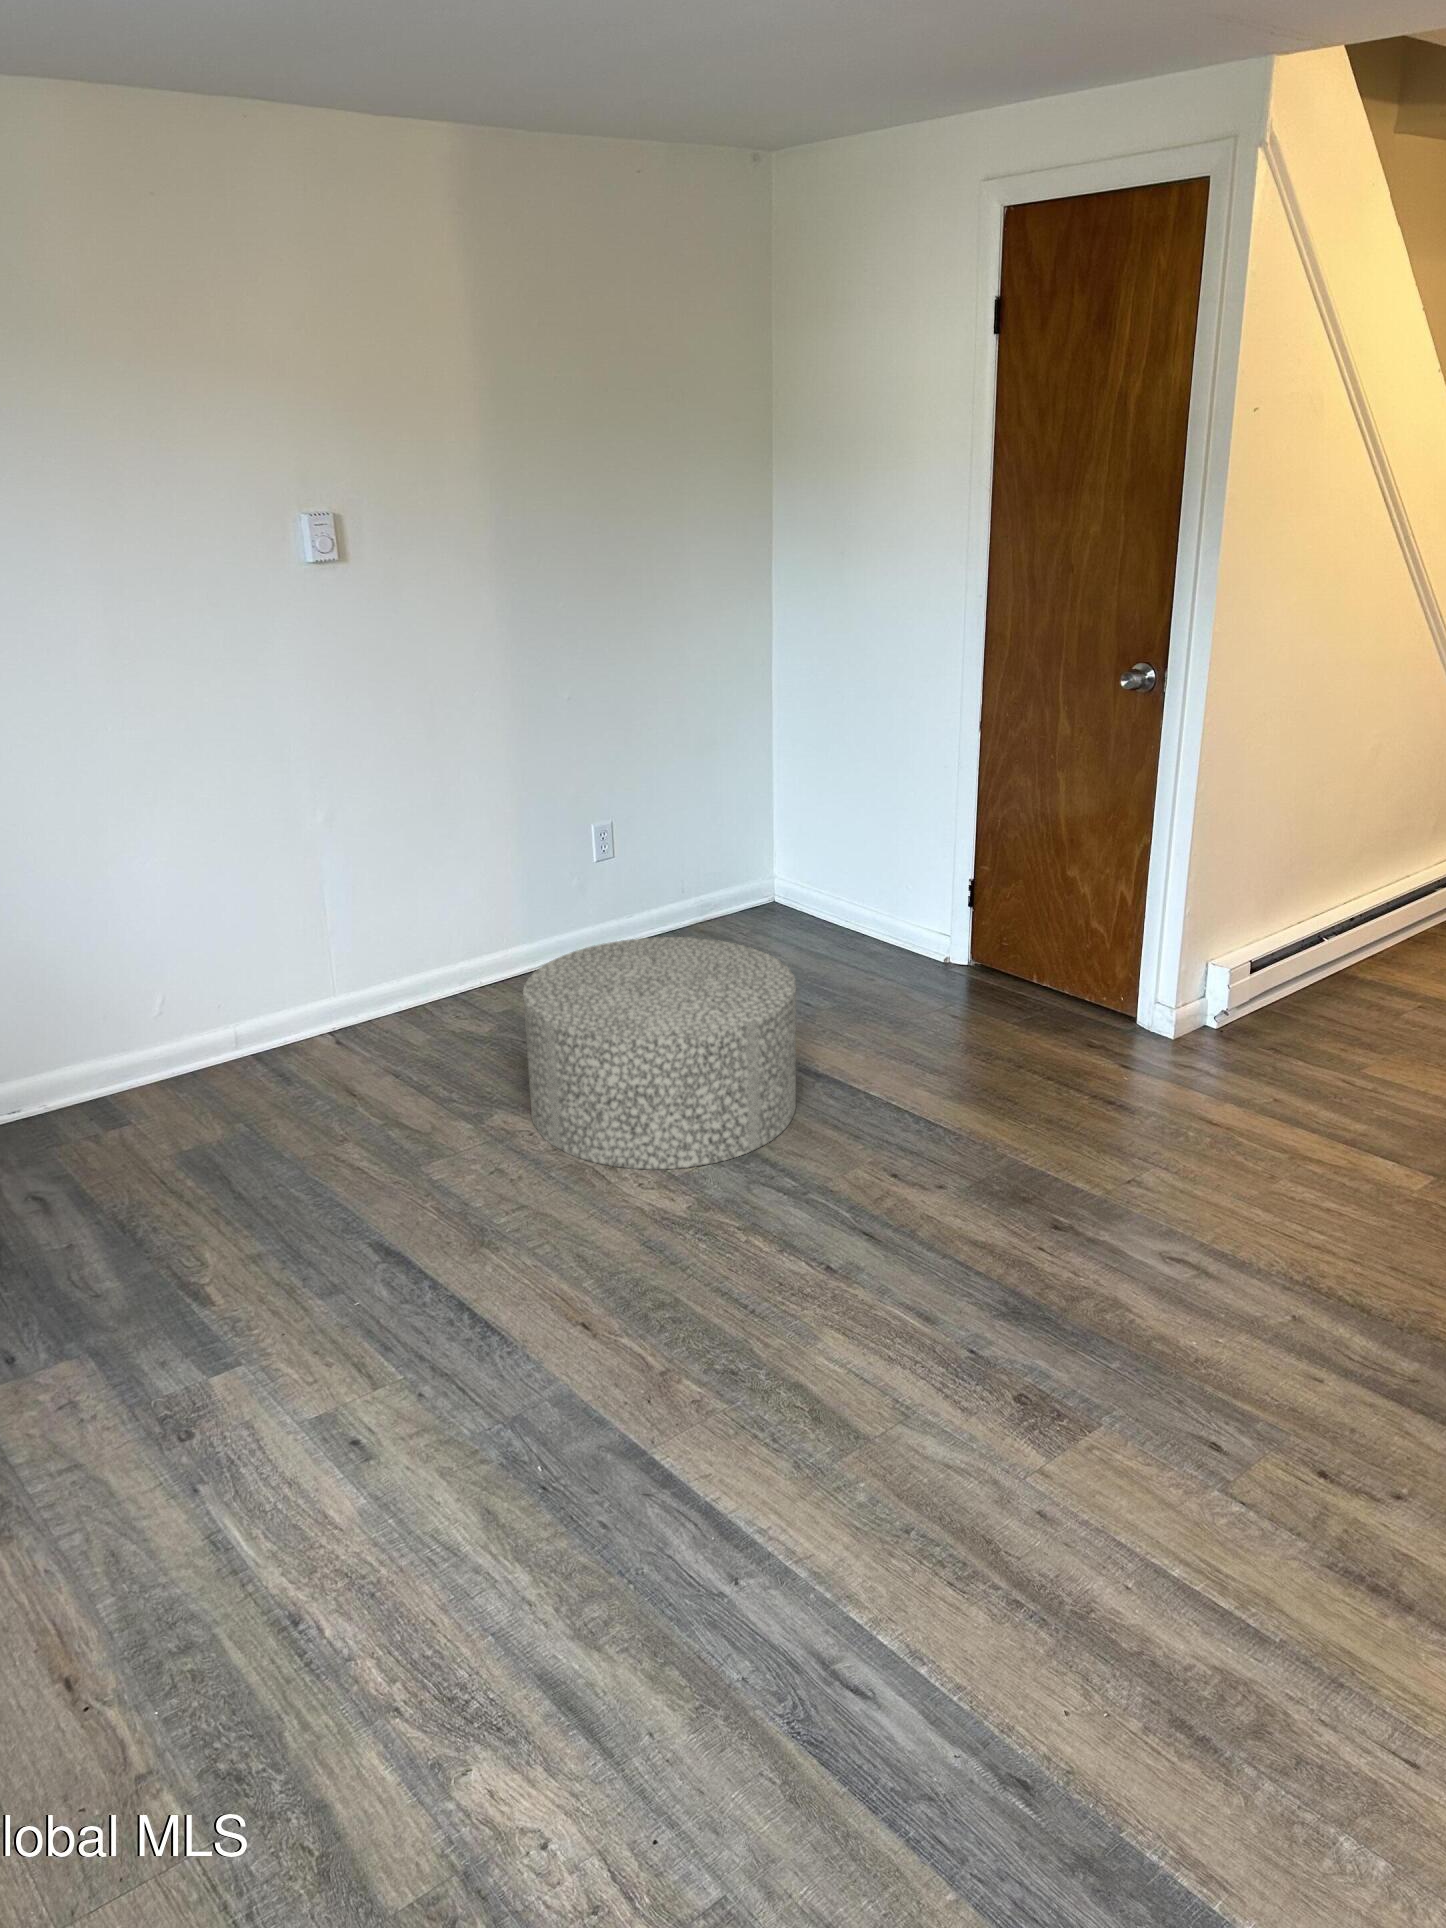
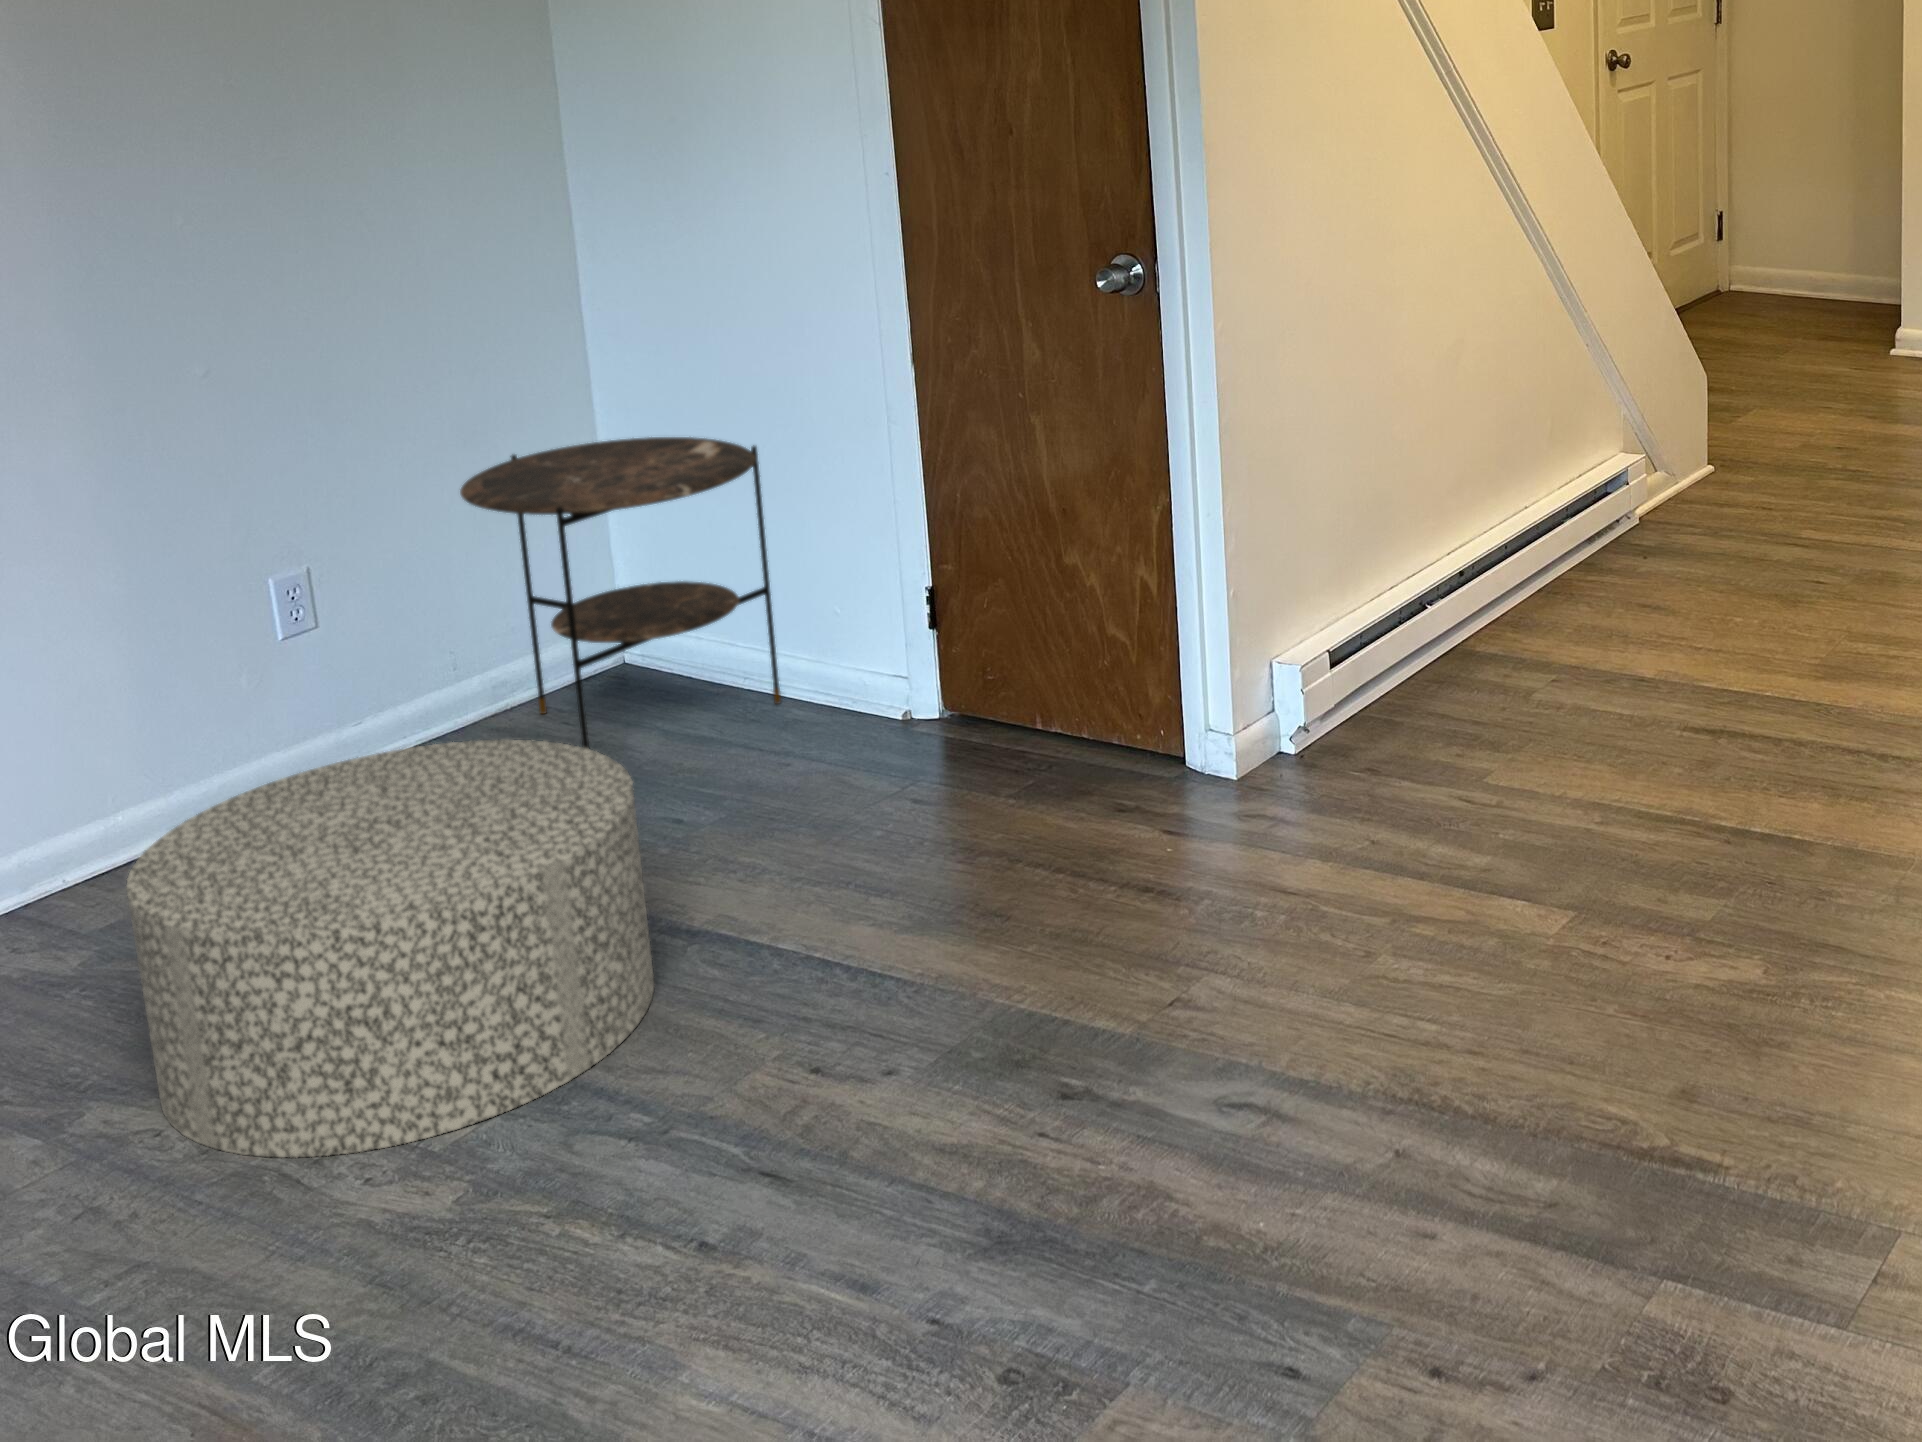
side table: none [693,760,870,978] -> present [460,437,781,749]

